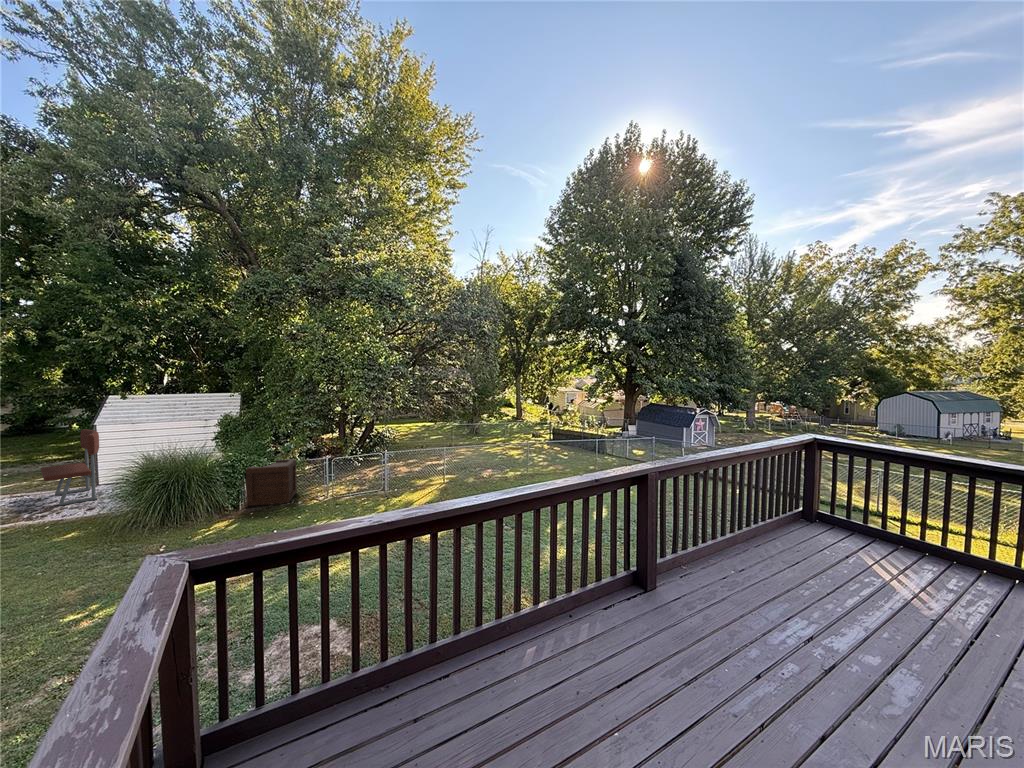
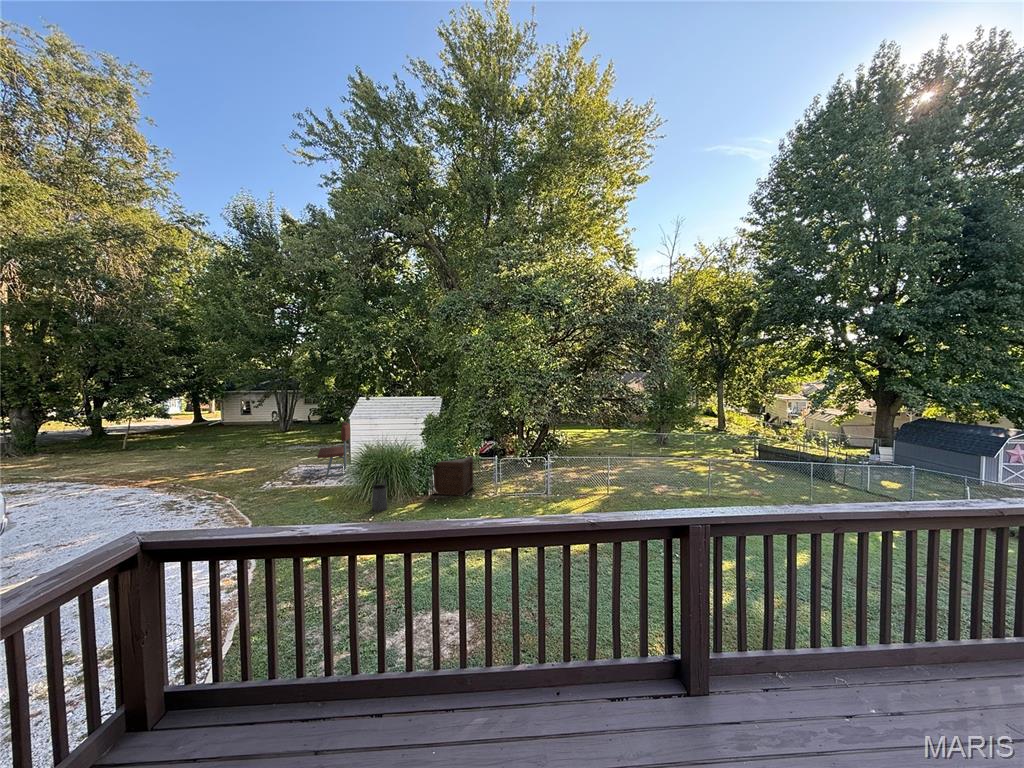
watering can: none [168,494,192,535] -> present [372,479,388,511]

